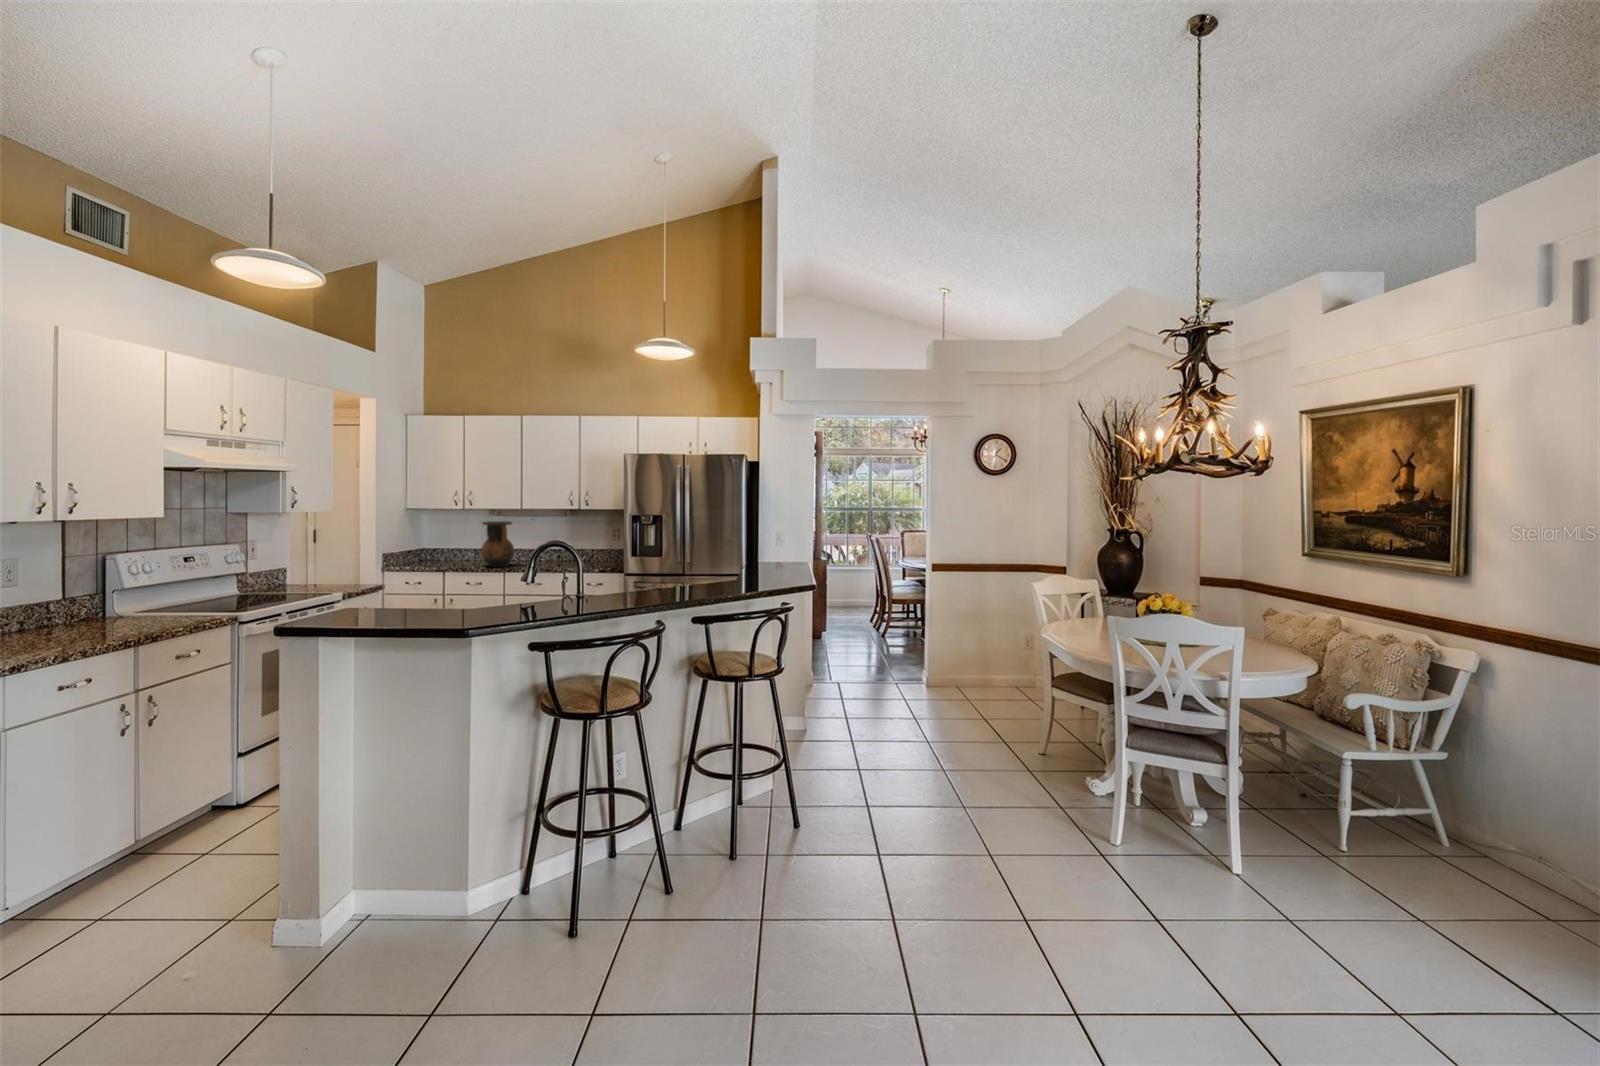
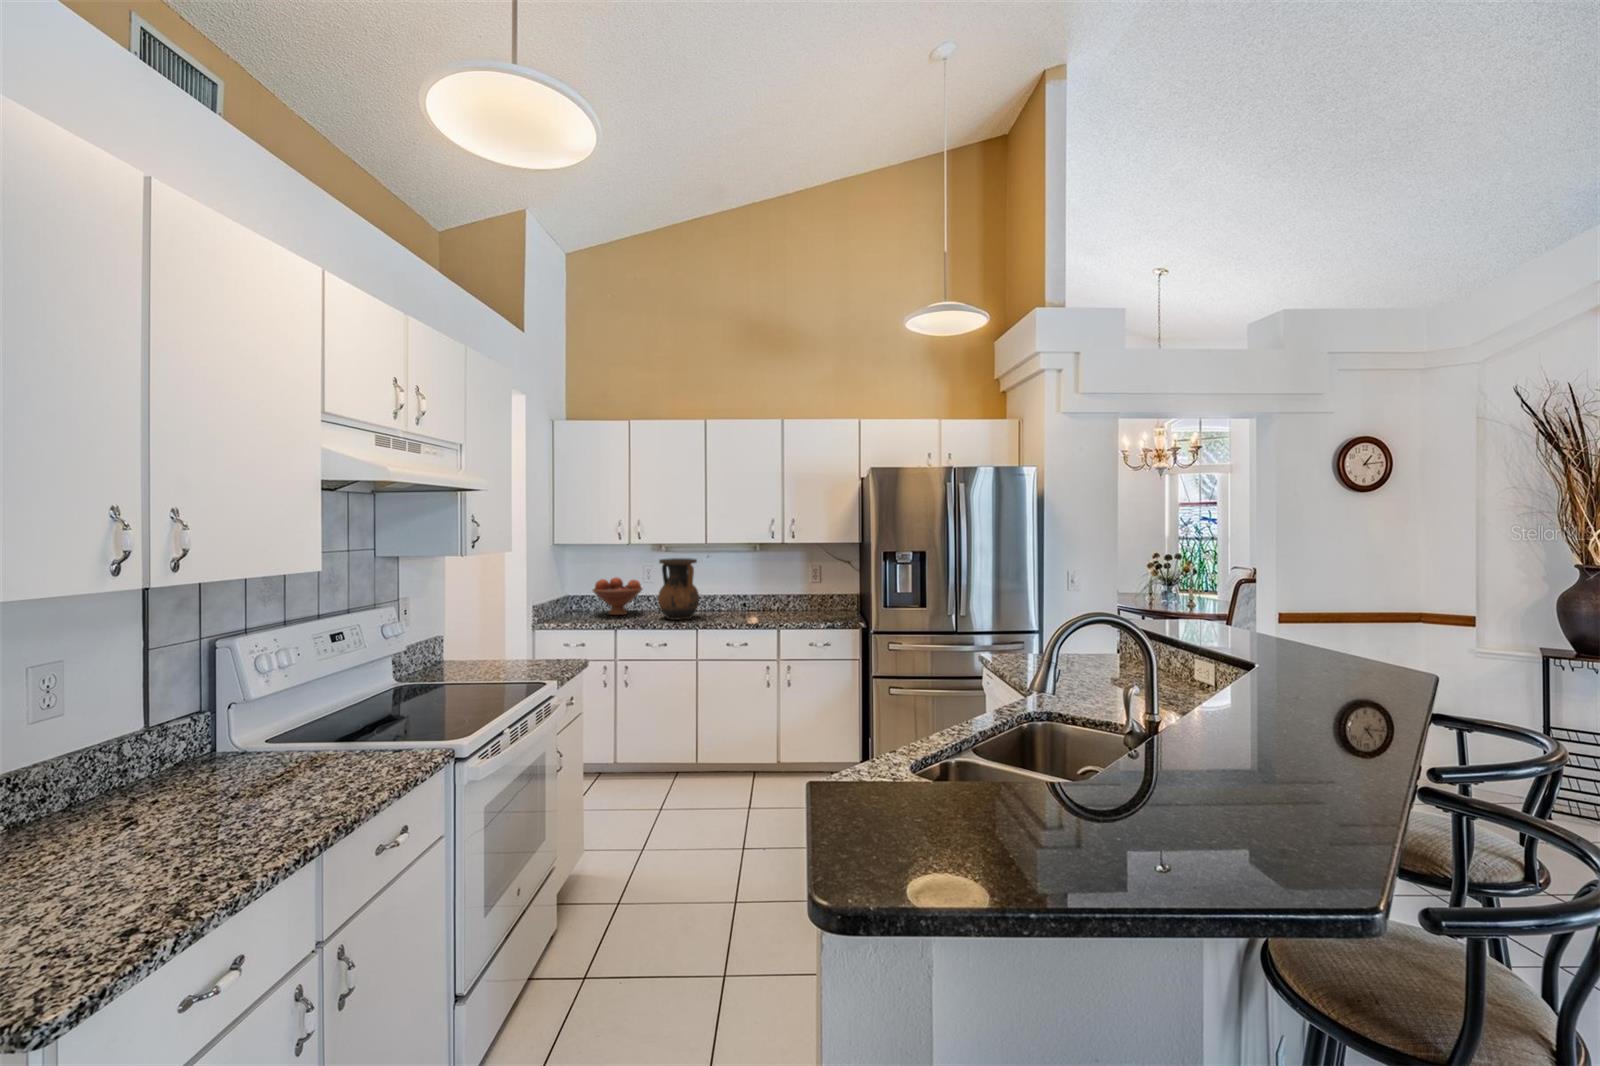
fruit bowl: none [435,535,476,563] -> present [593,577,642,615]

